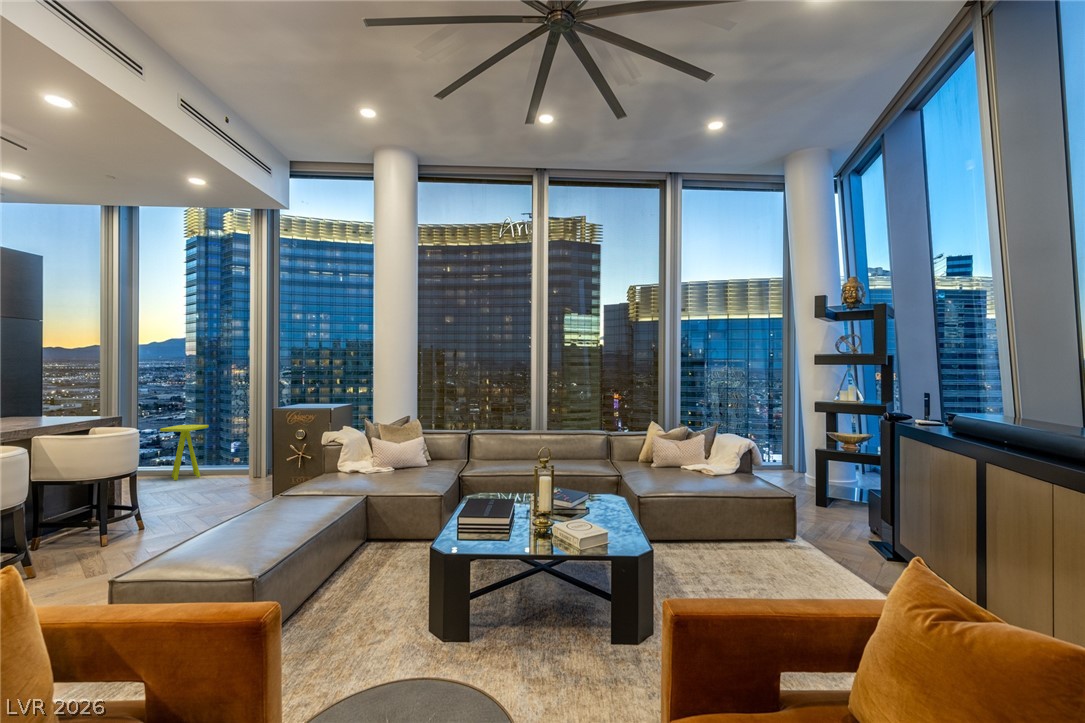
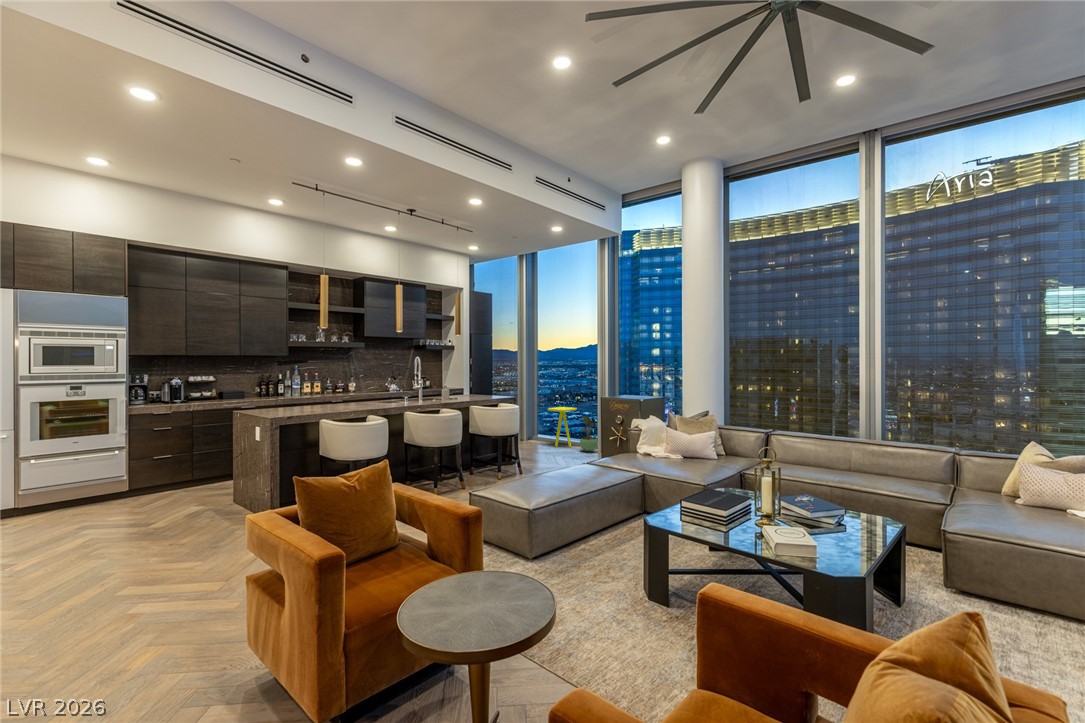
potted plant: none [218,434,245,480] -> present [580,416,598,452]

